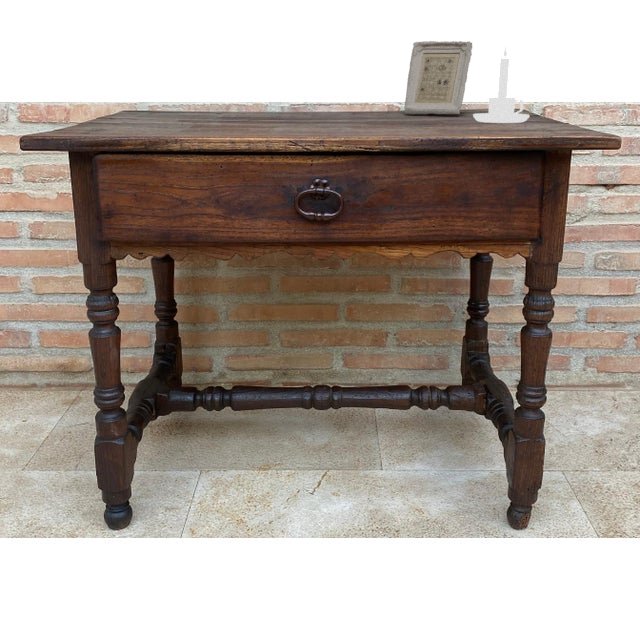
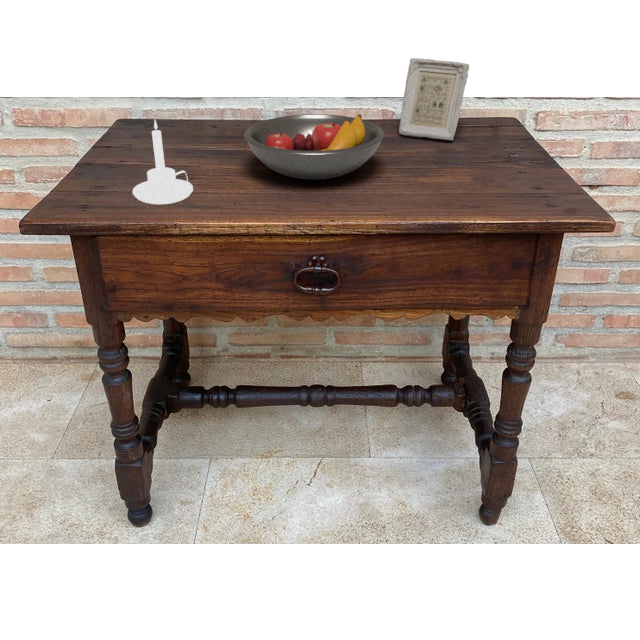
candle holder: present [473,48,529,123] -> present [133,121,193,204]
fruit bowl: none [247,71,388,125] -> present [244,114,384,180]

